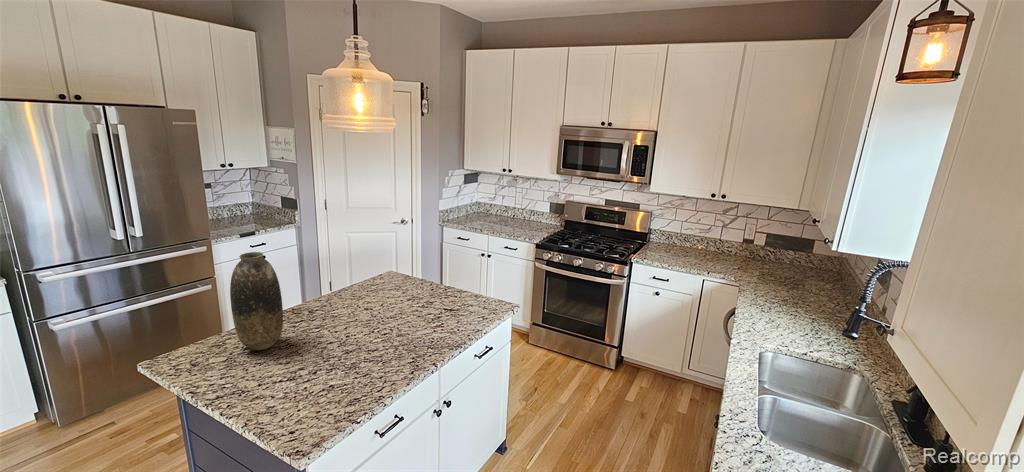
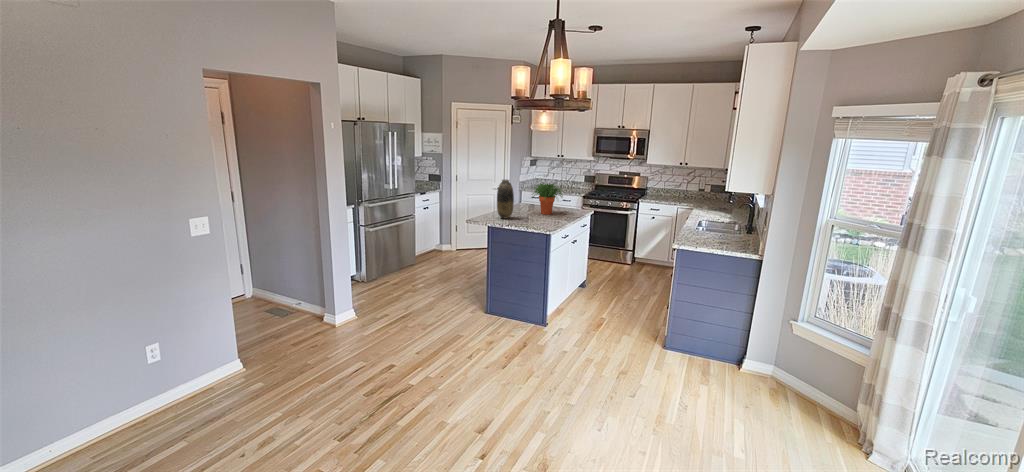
potted plant: none [349,250,438,326] -> present [533,184,563,215]

